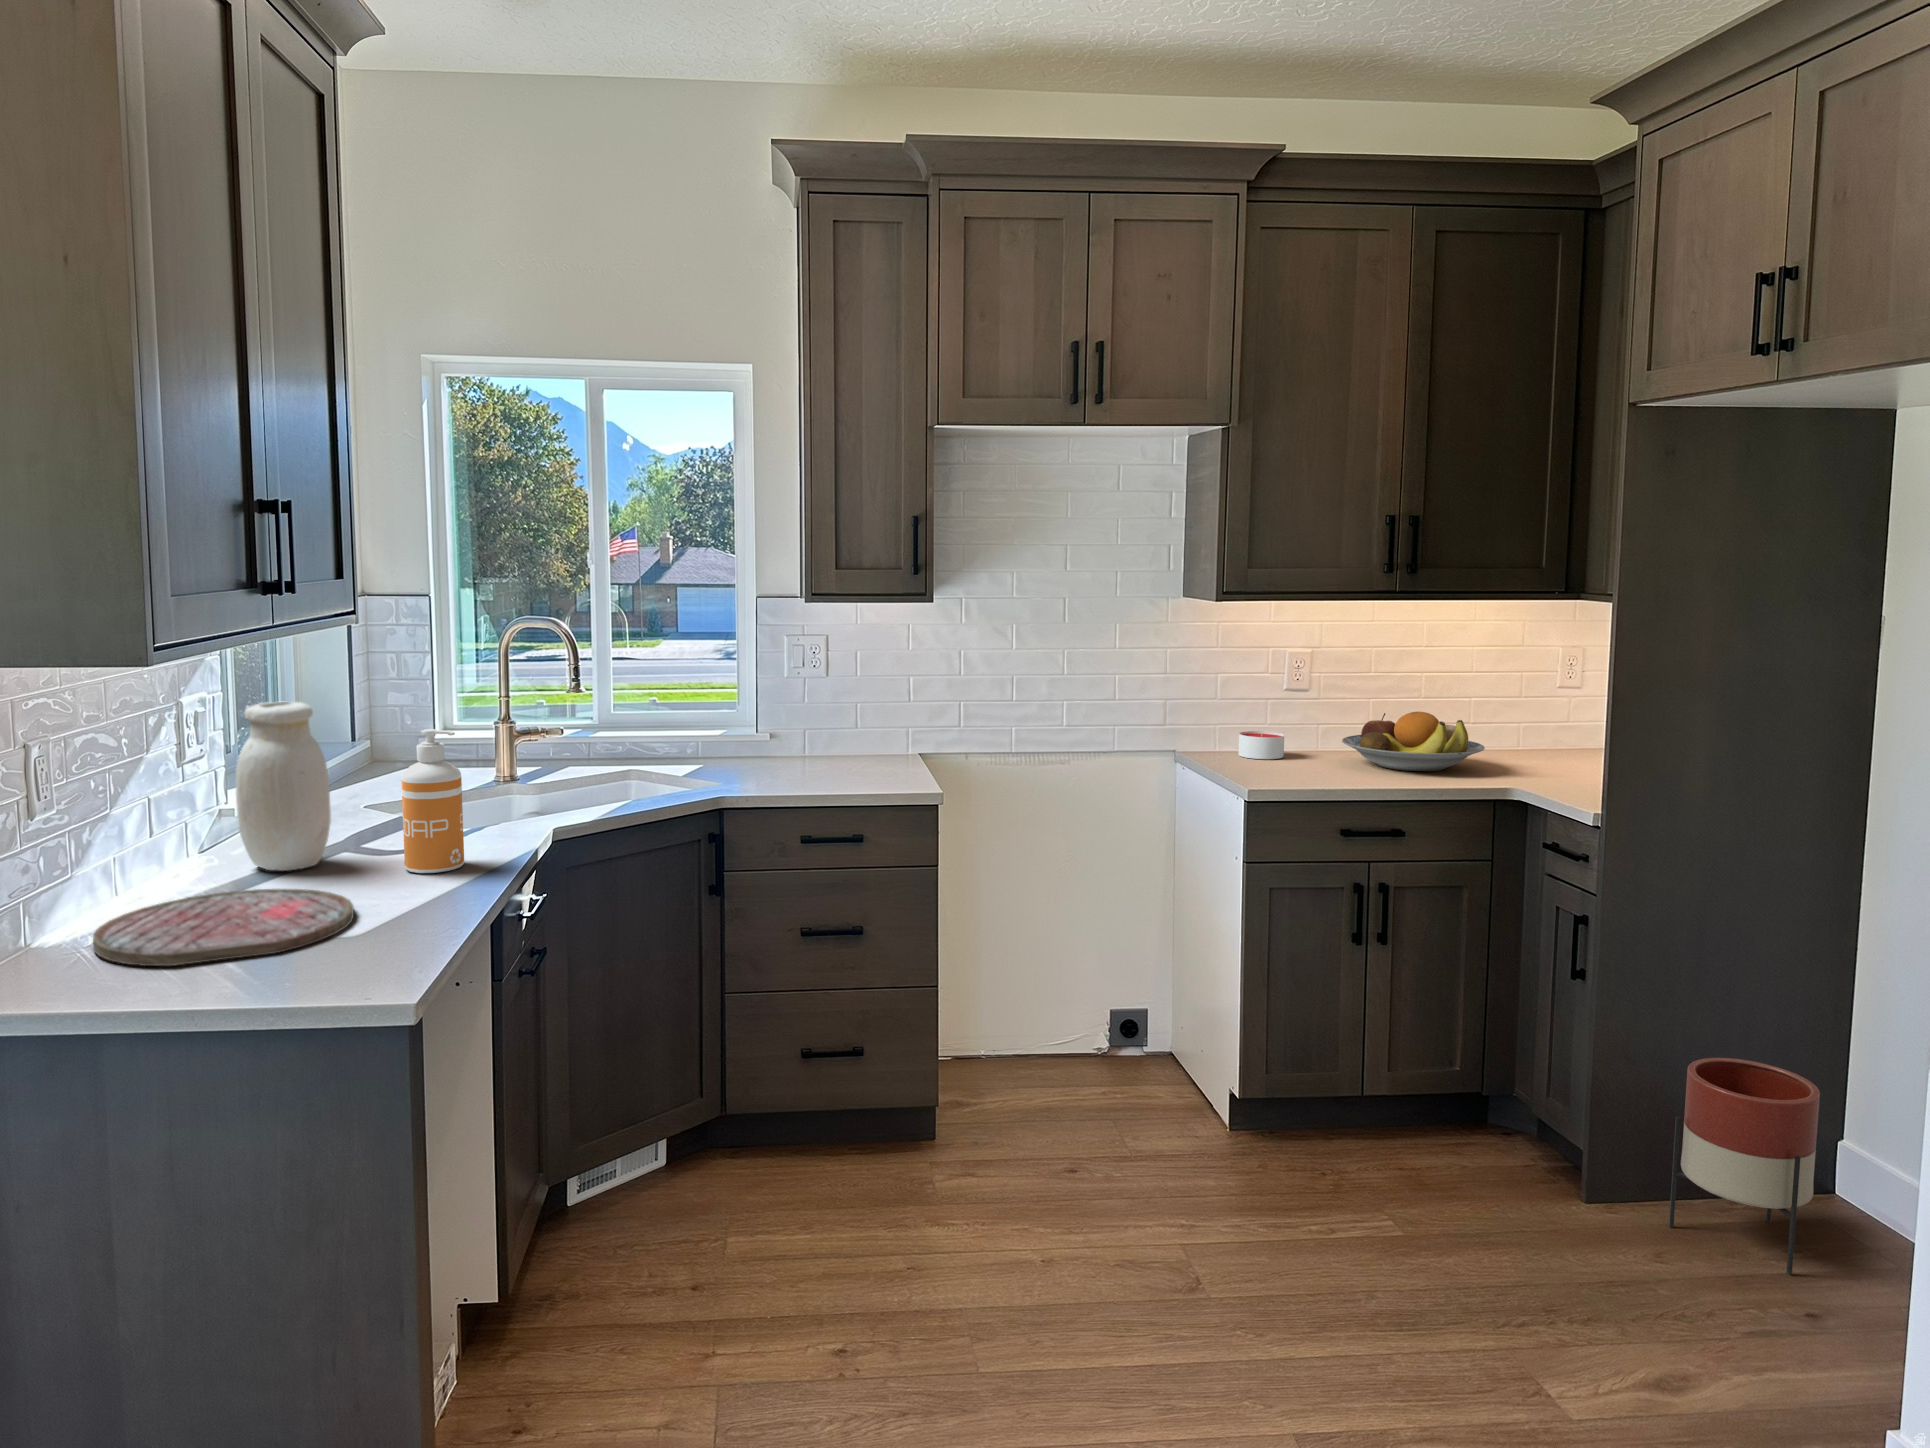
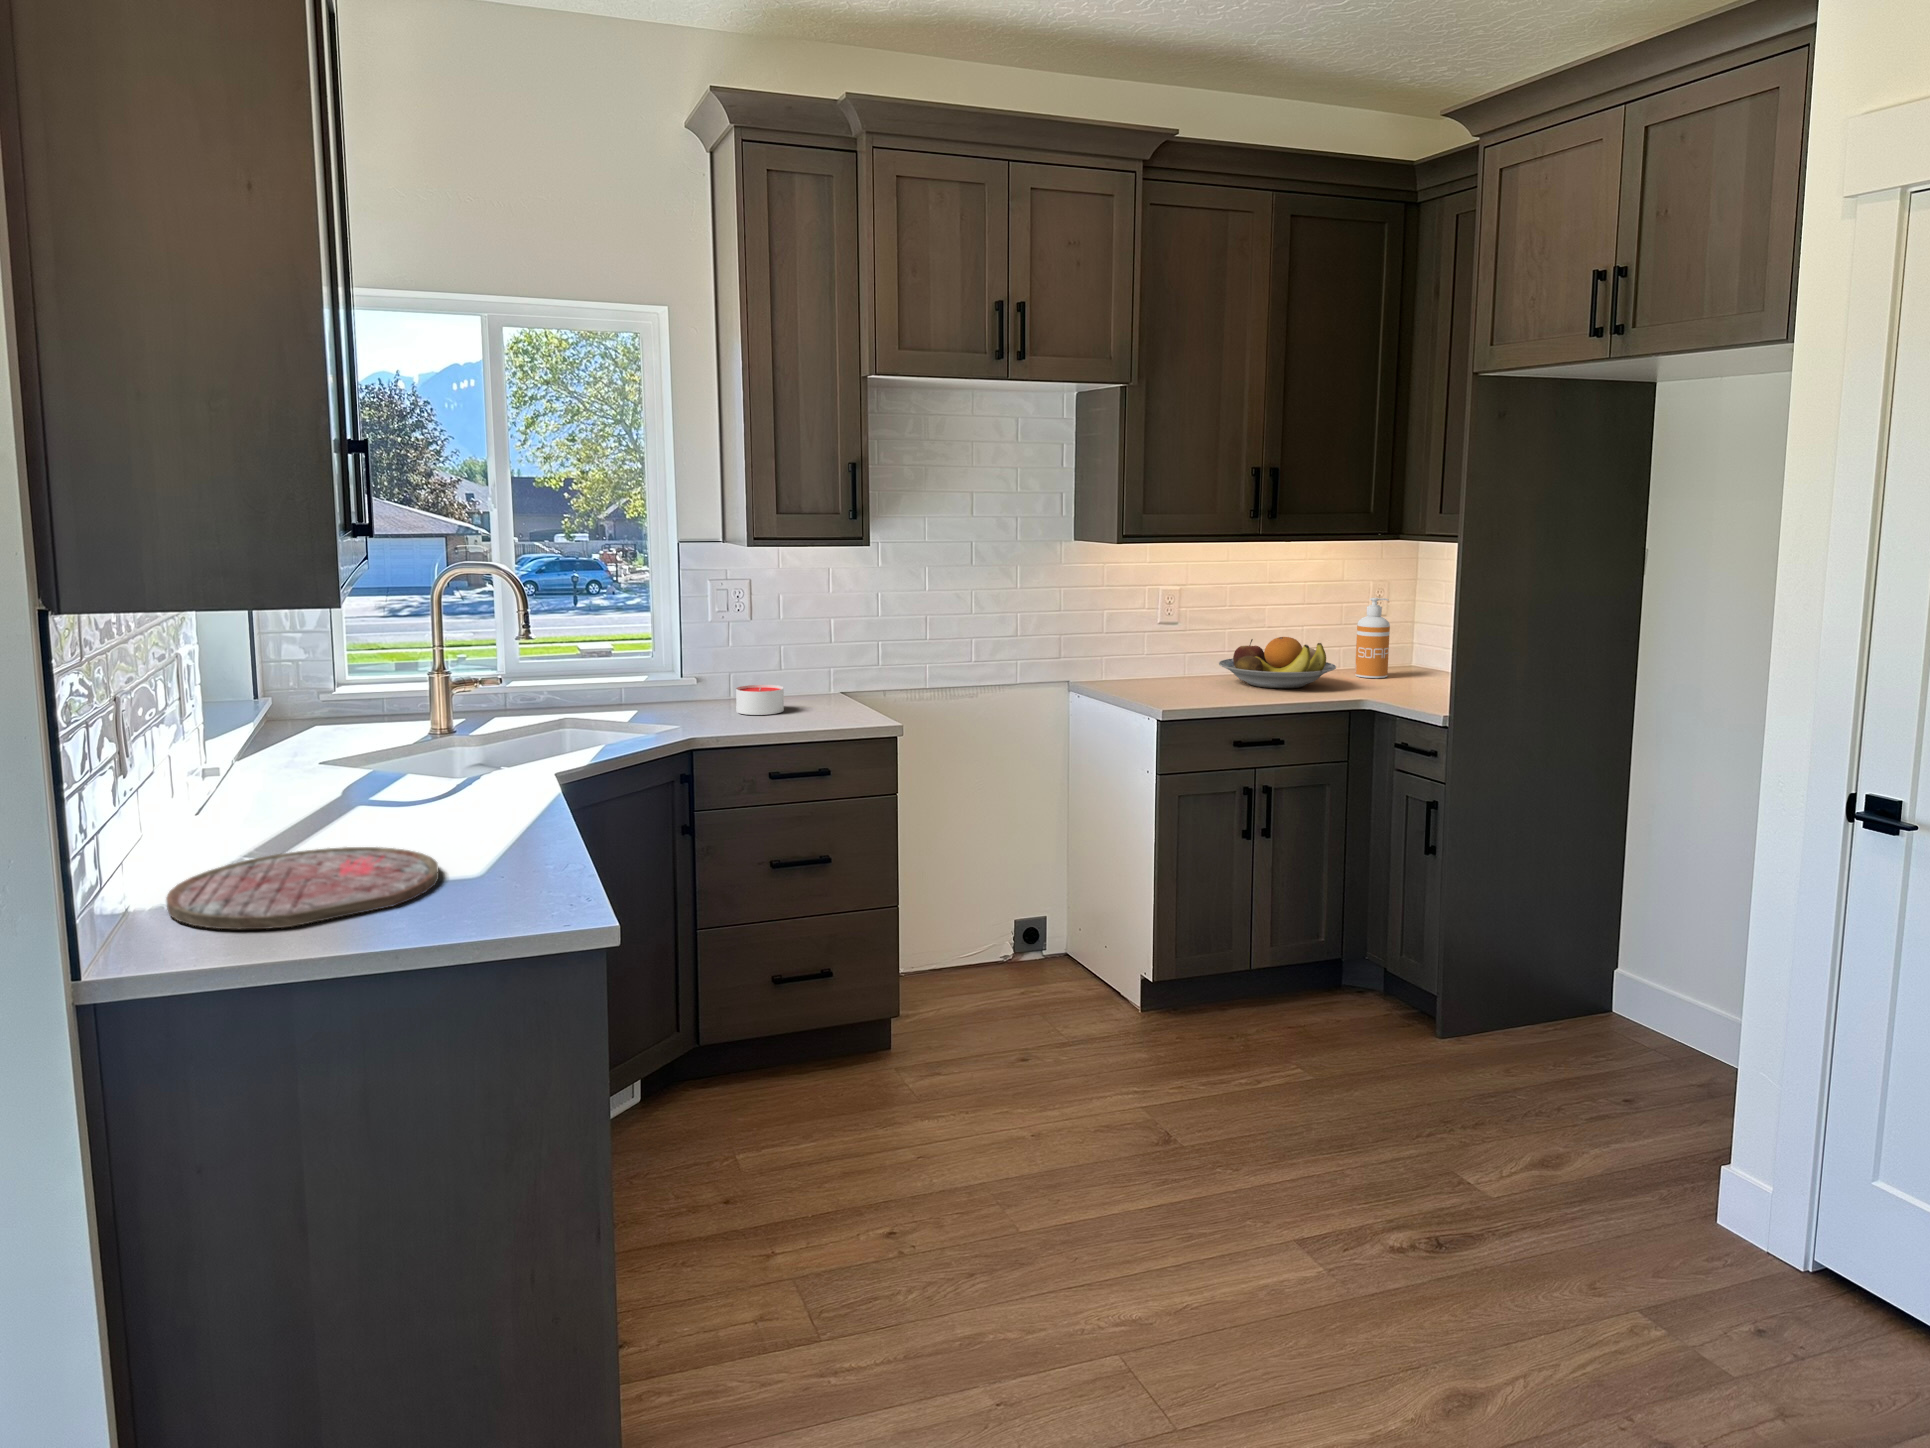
jar: present [236,701,331,871] -> none [234,655,339,834]
soap dispenser: present [401,729,464,873] -> present [1355,598,1390,678]
candle: present [1239,731,1284,759] -> present [736,685,784,715]
planter: present [1669,1058,1820,1274] -> none [1495,905,1602,1064]

